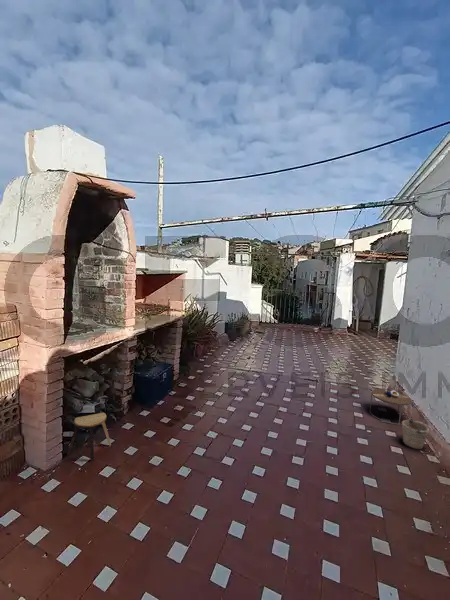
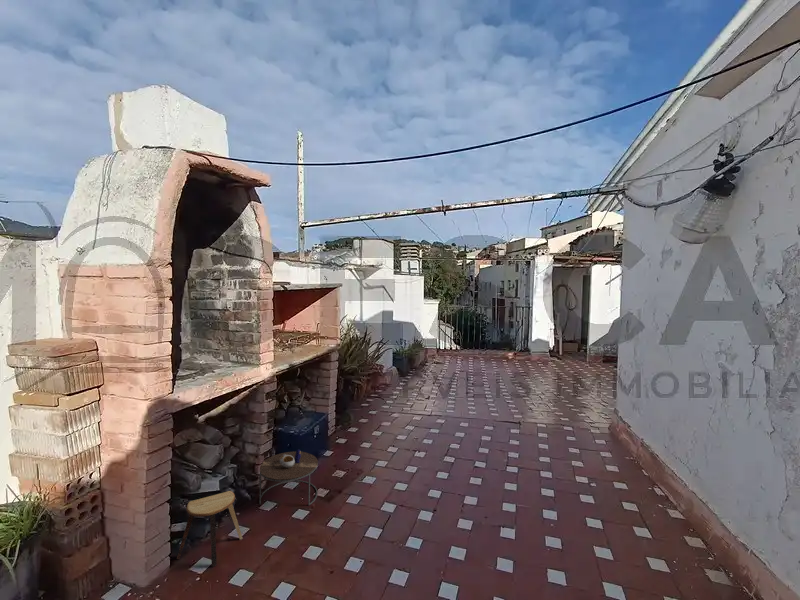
side table: present [370,389,412,425] -> present [259,450,318,505]
bucket: present [402,419,429,449] -> none [646,474,689,516]

